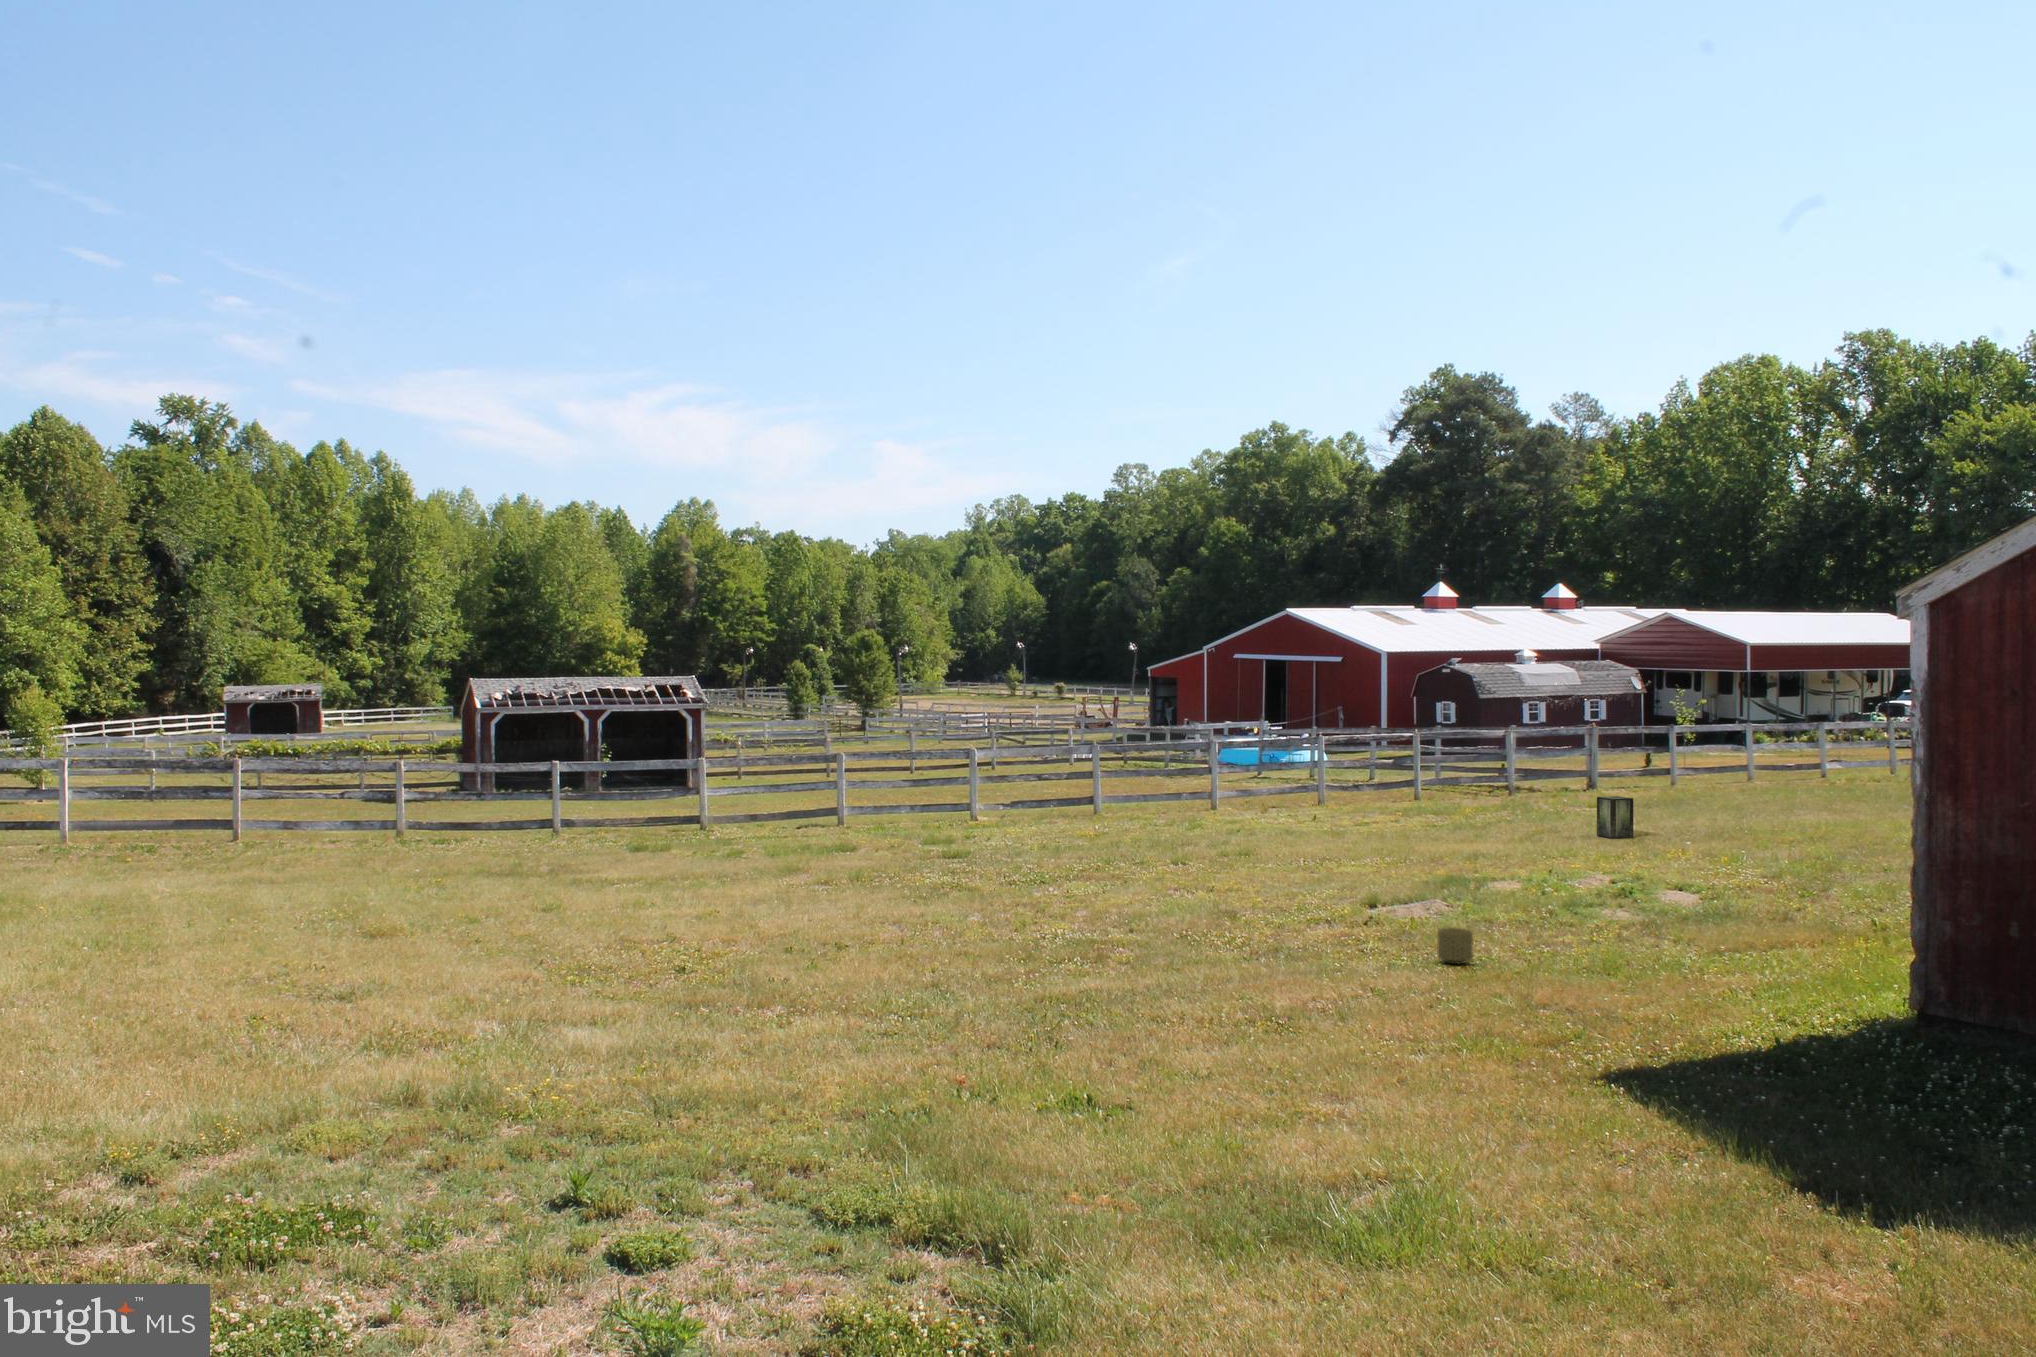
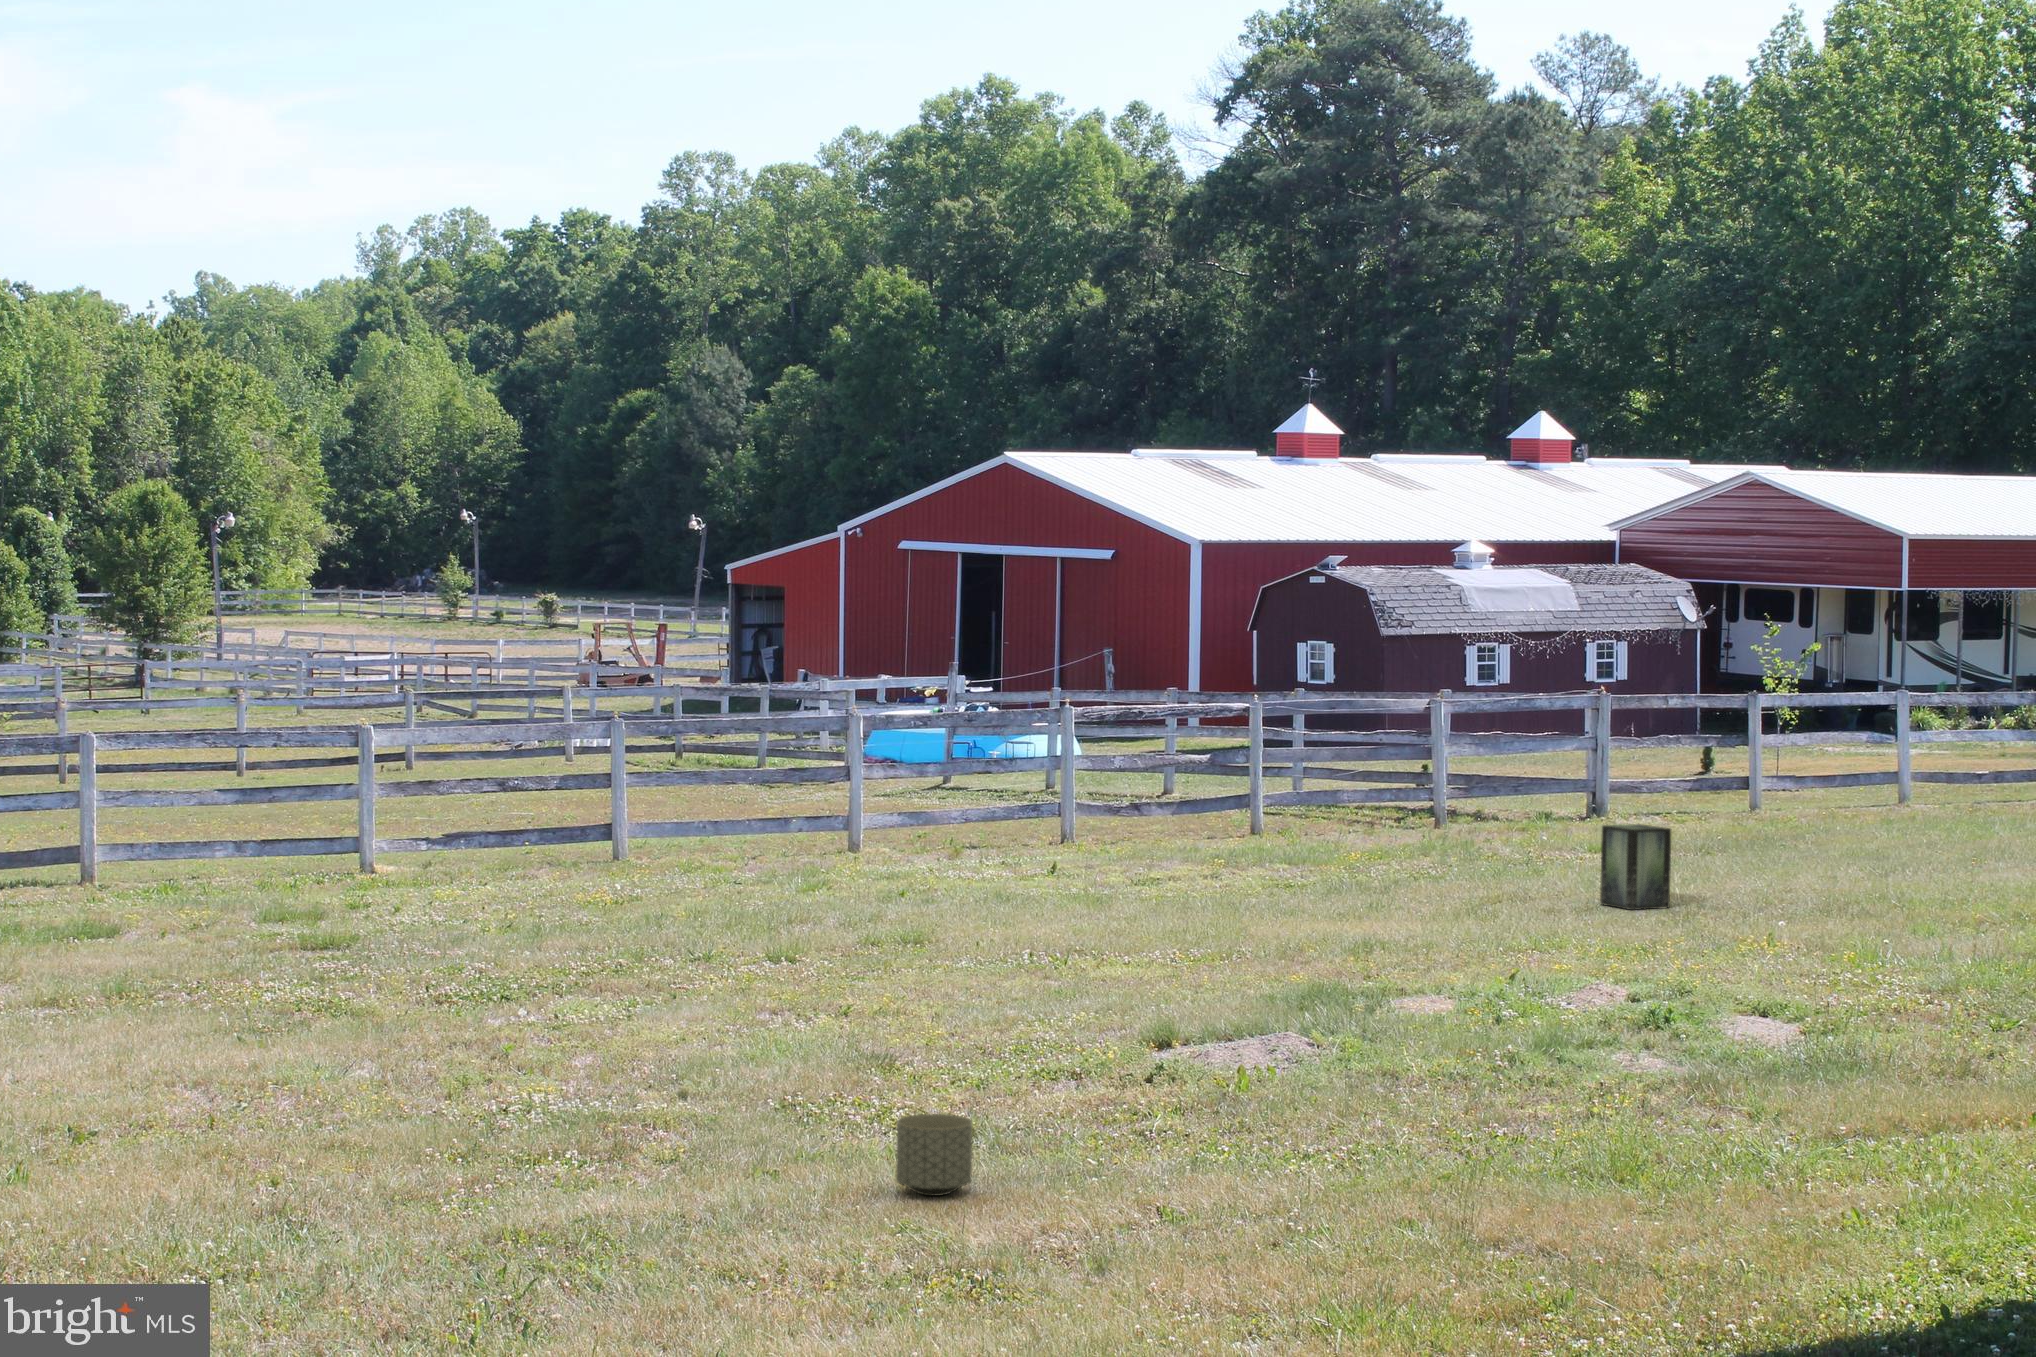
planter: present [1437,928,1473,964] -> present [896,1114,972,1196]

